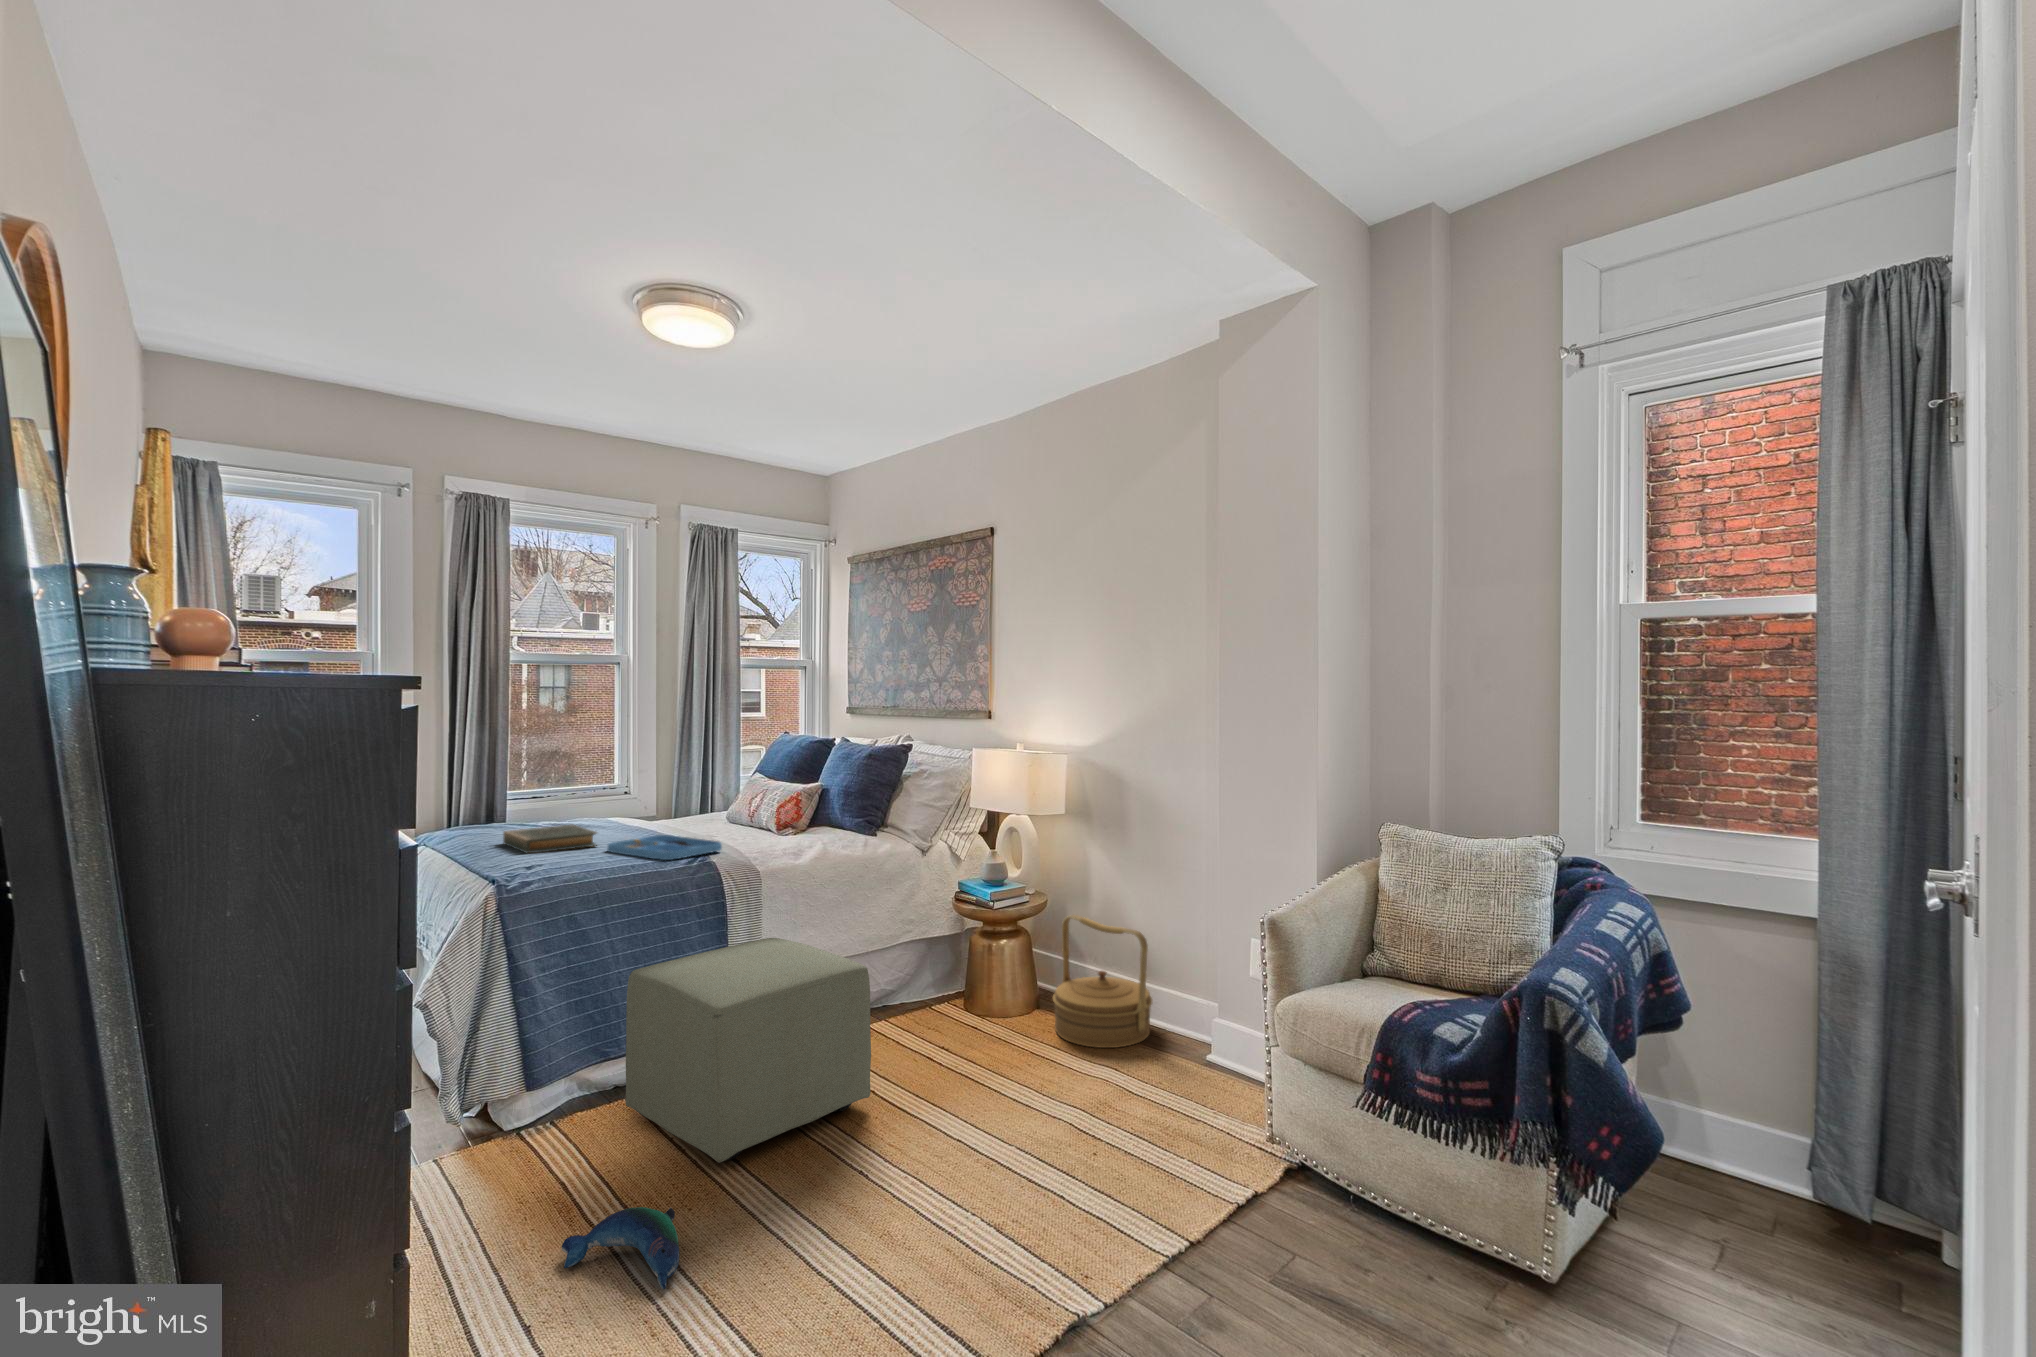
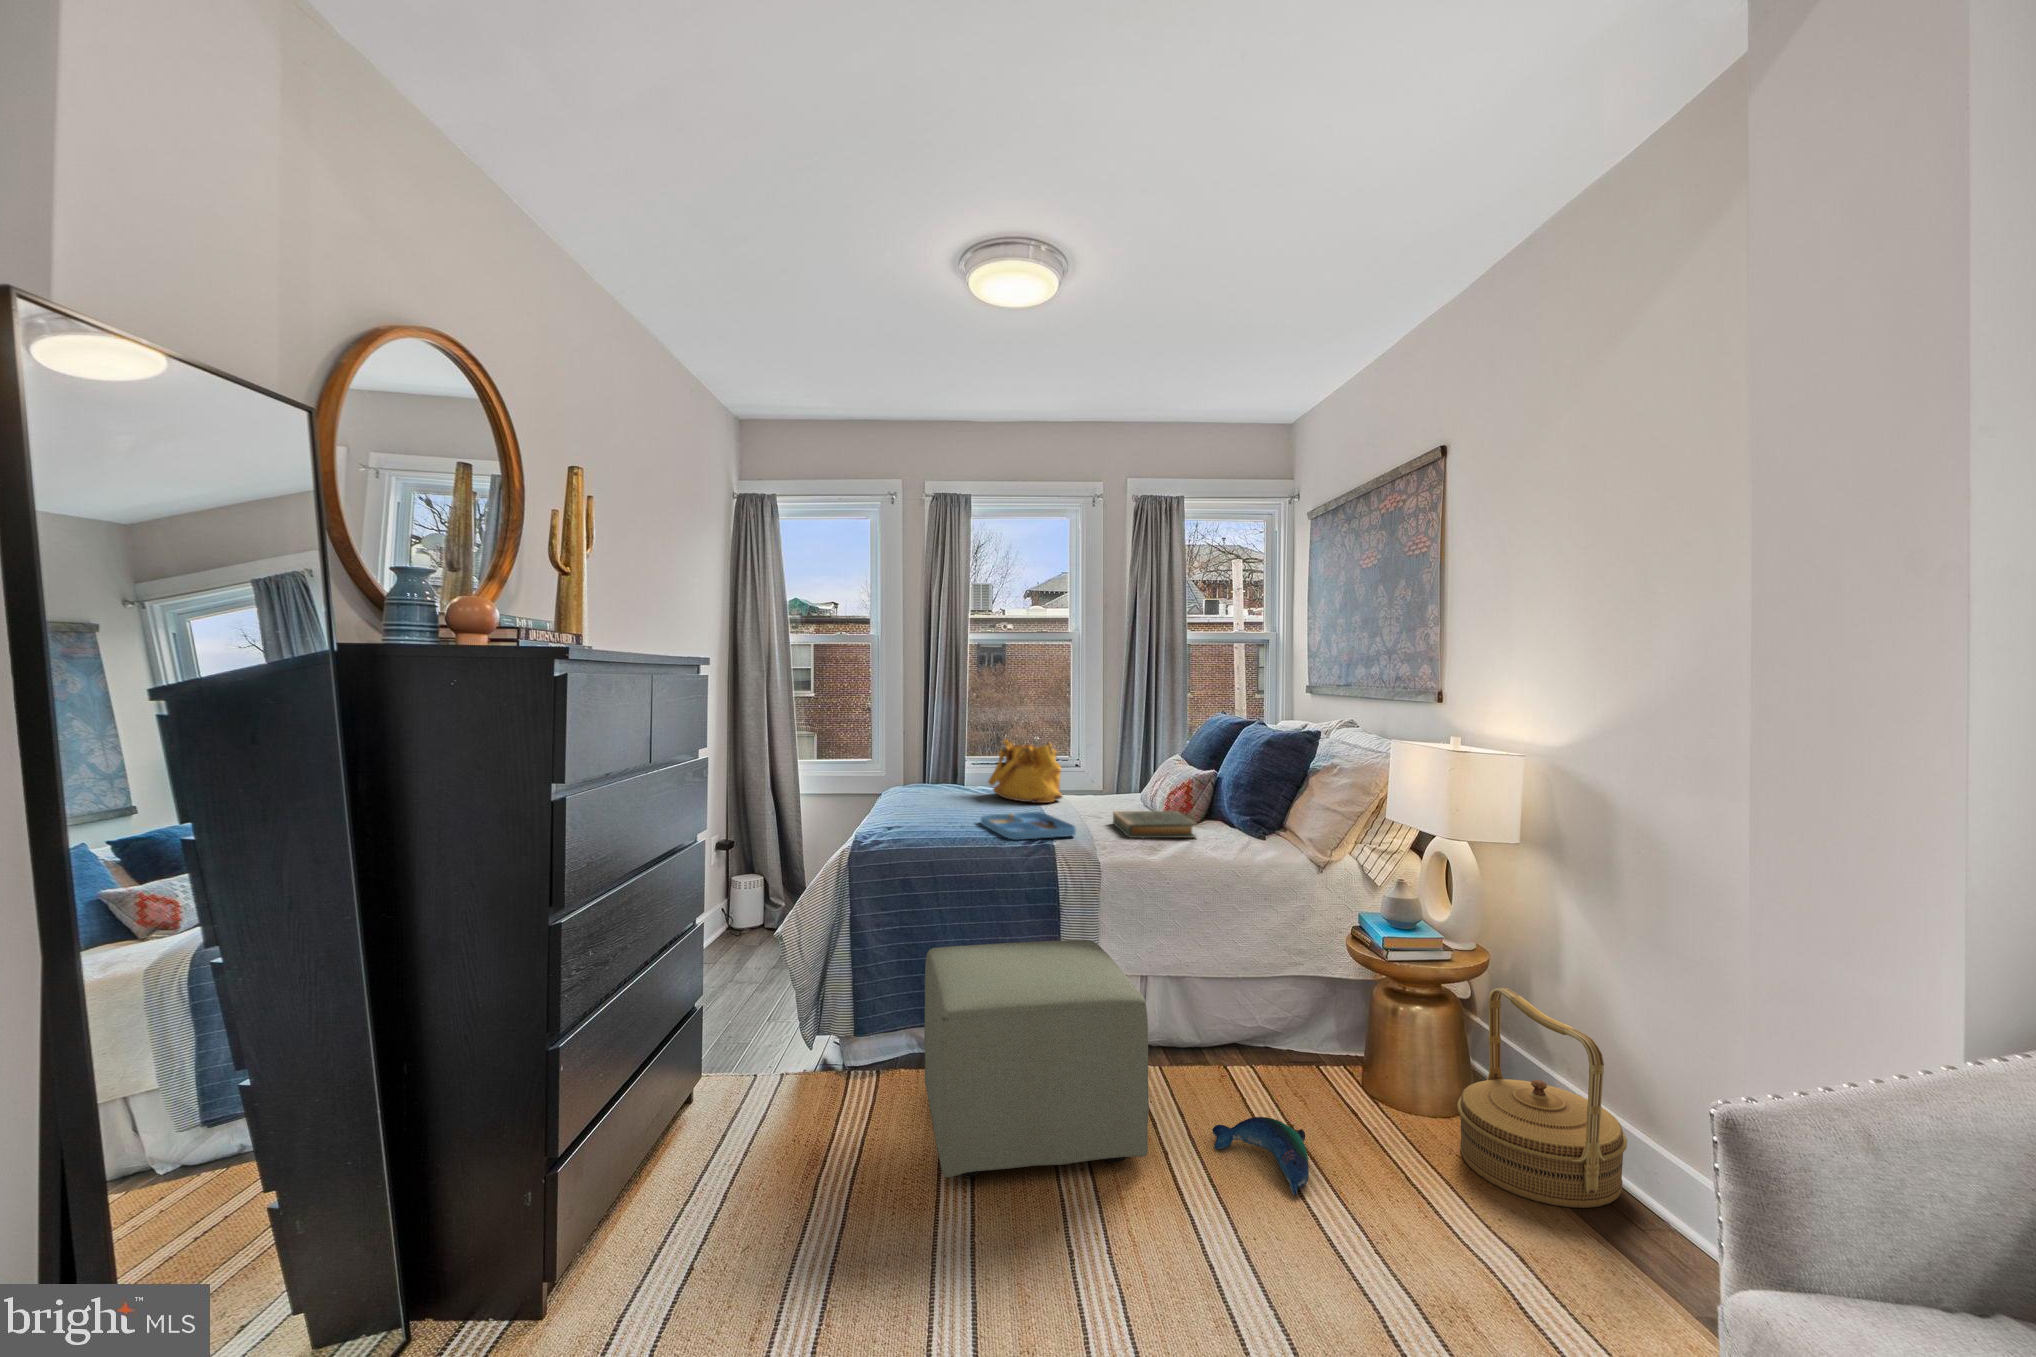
handbag: none [568,765,650,830] -> present [988,739,1062,803]
hardback book: present [503,825,597,853] -> present [1113,811,1196,838]
plush toy: present [562,1207,679,1289] -> present [1212,1117,1309,1195]

